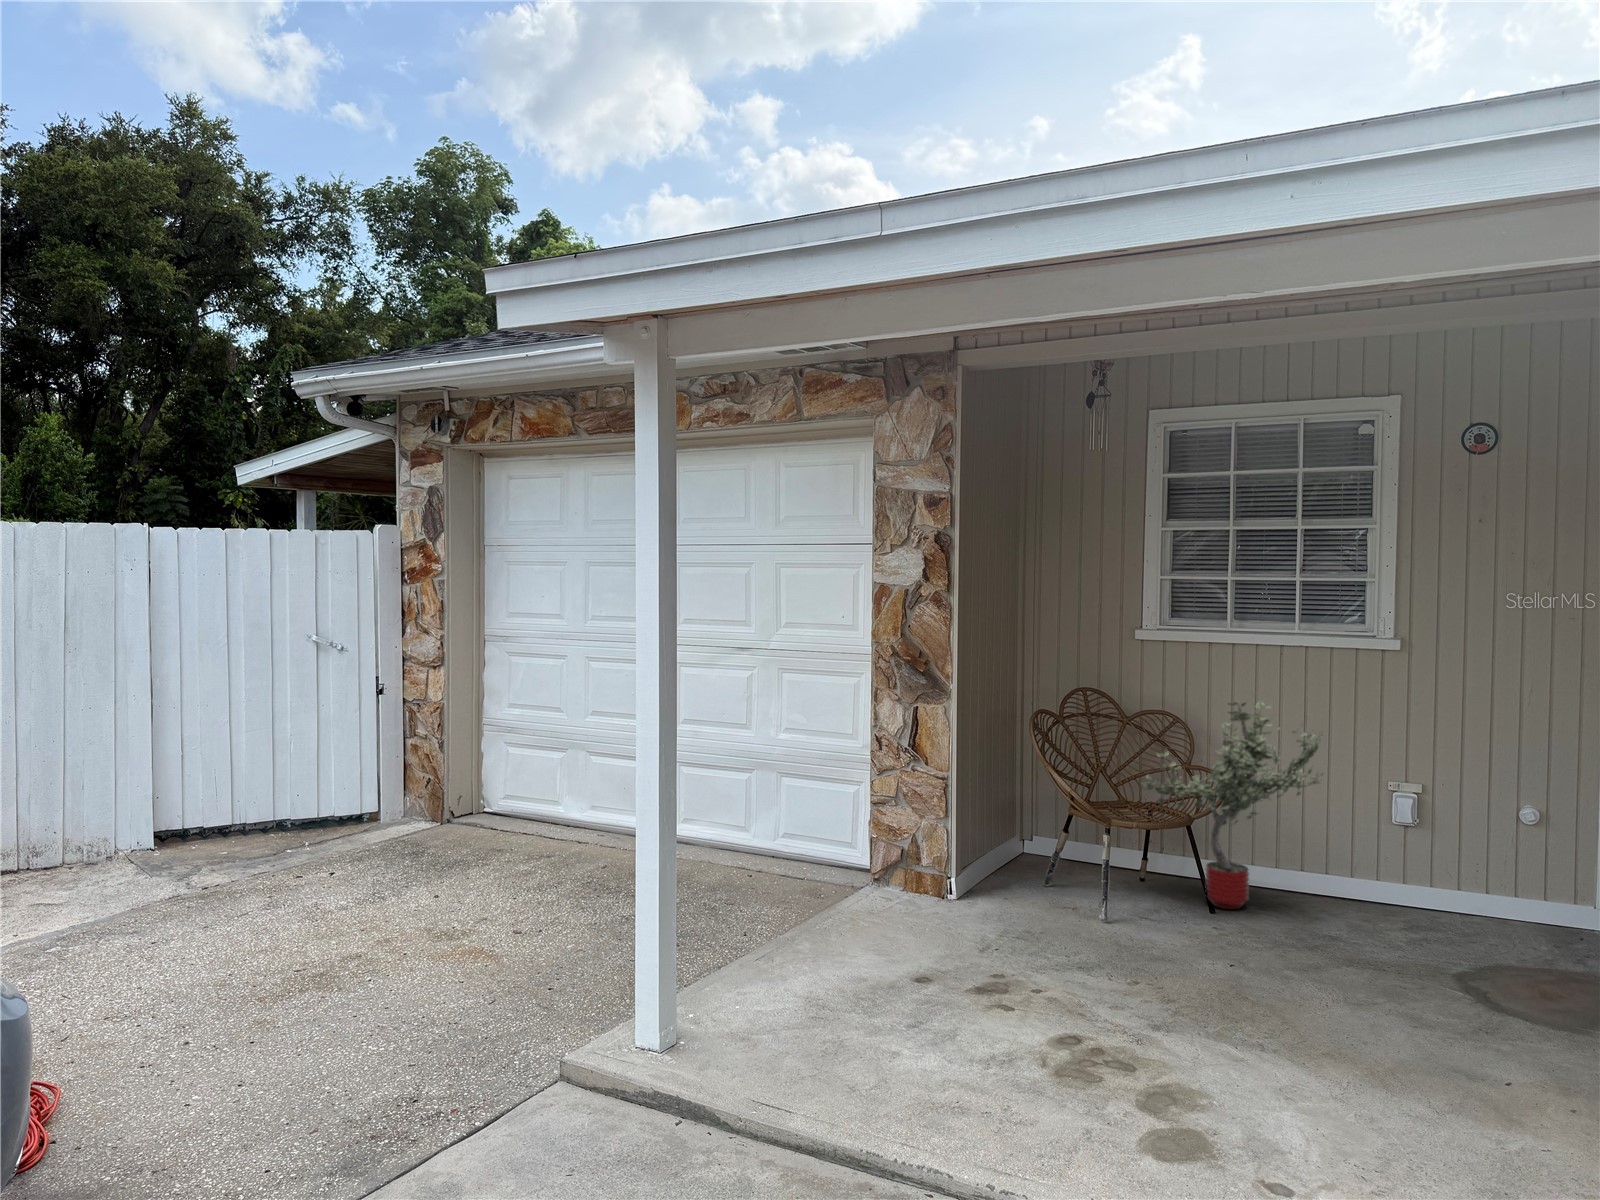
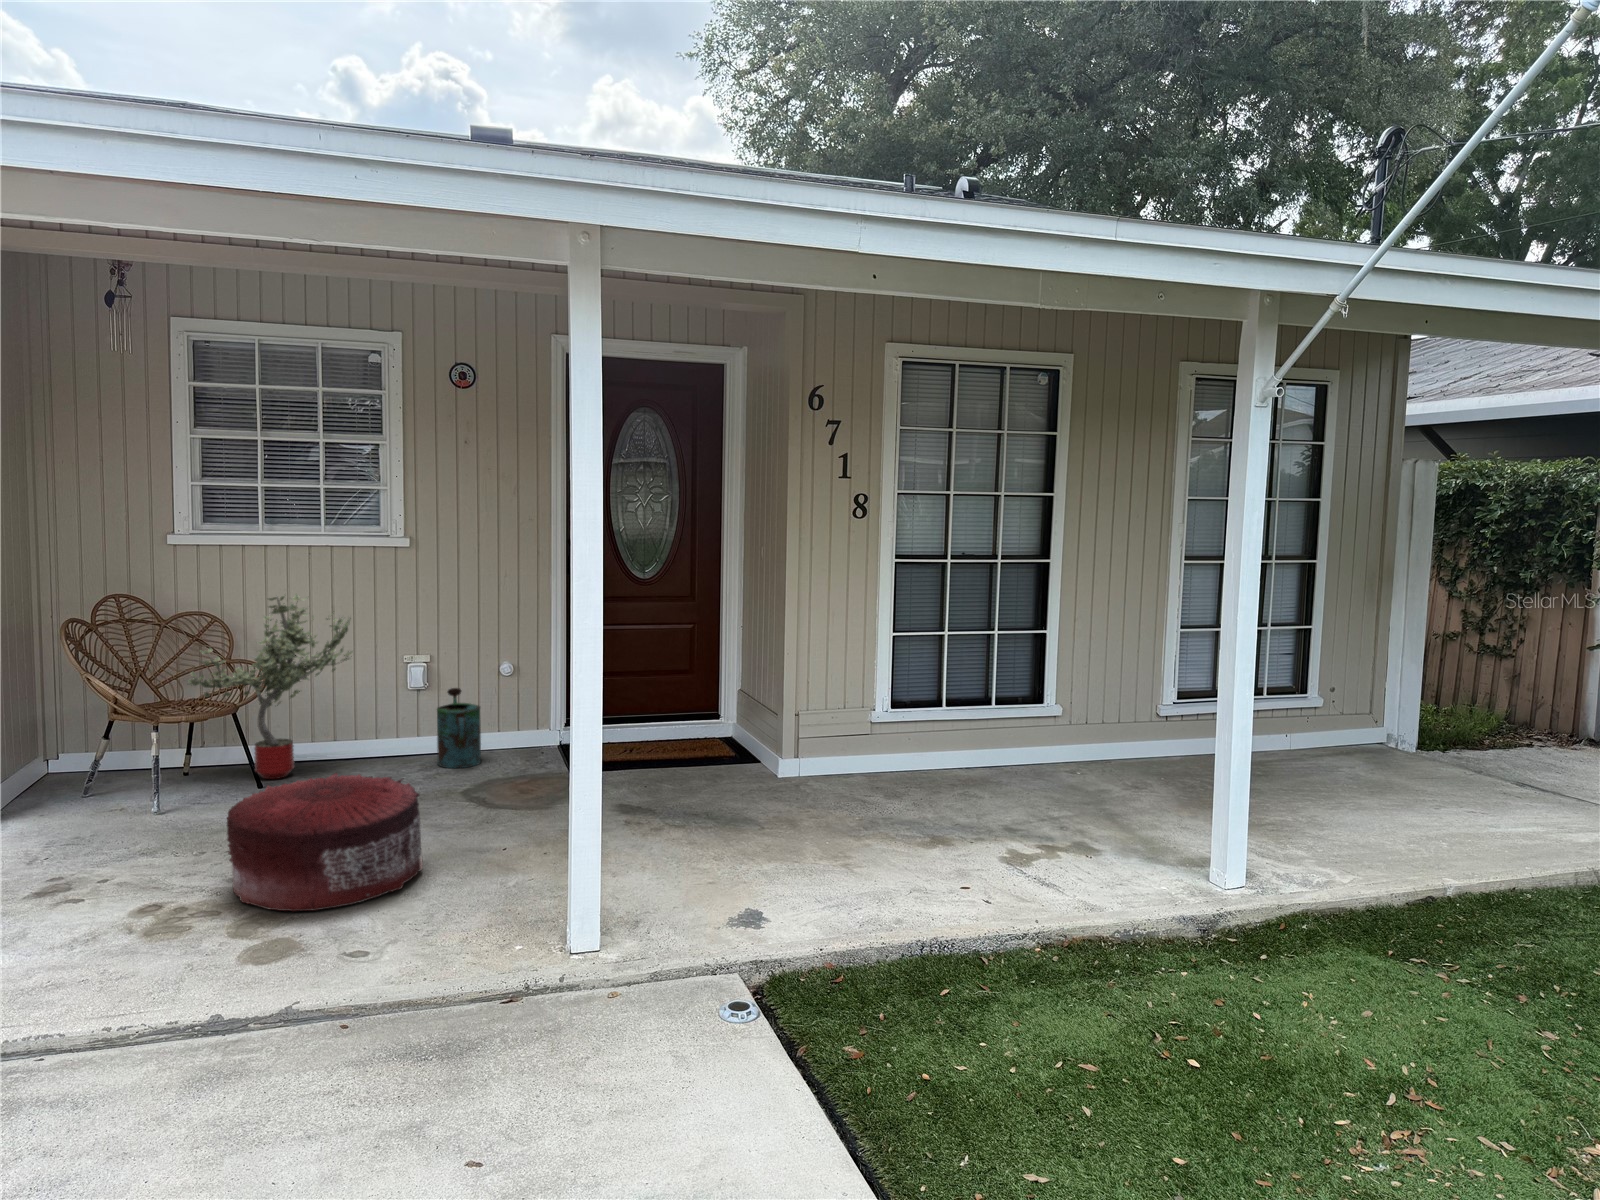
watering can: none [1430,838,1498,950] -> present [437,688,481,768]
pouf: none [1150,928,1396,1122] -> present [227,773,423,911]

